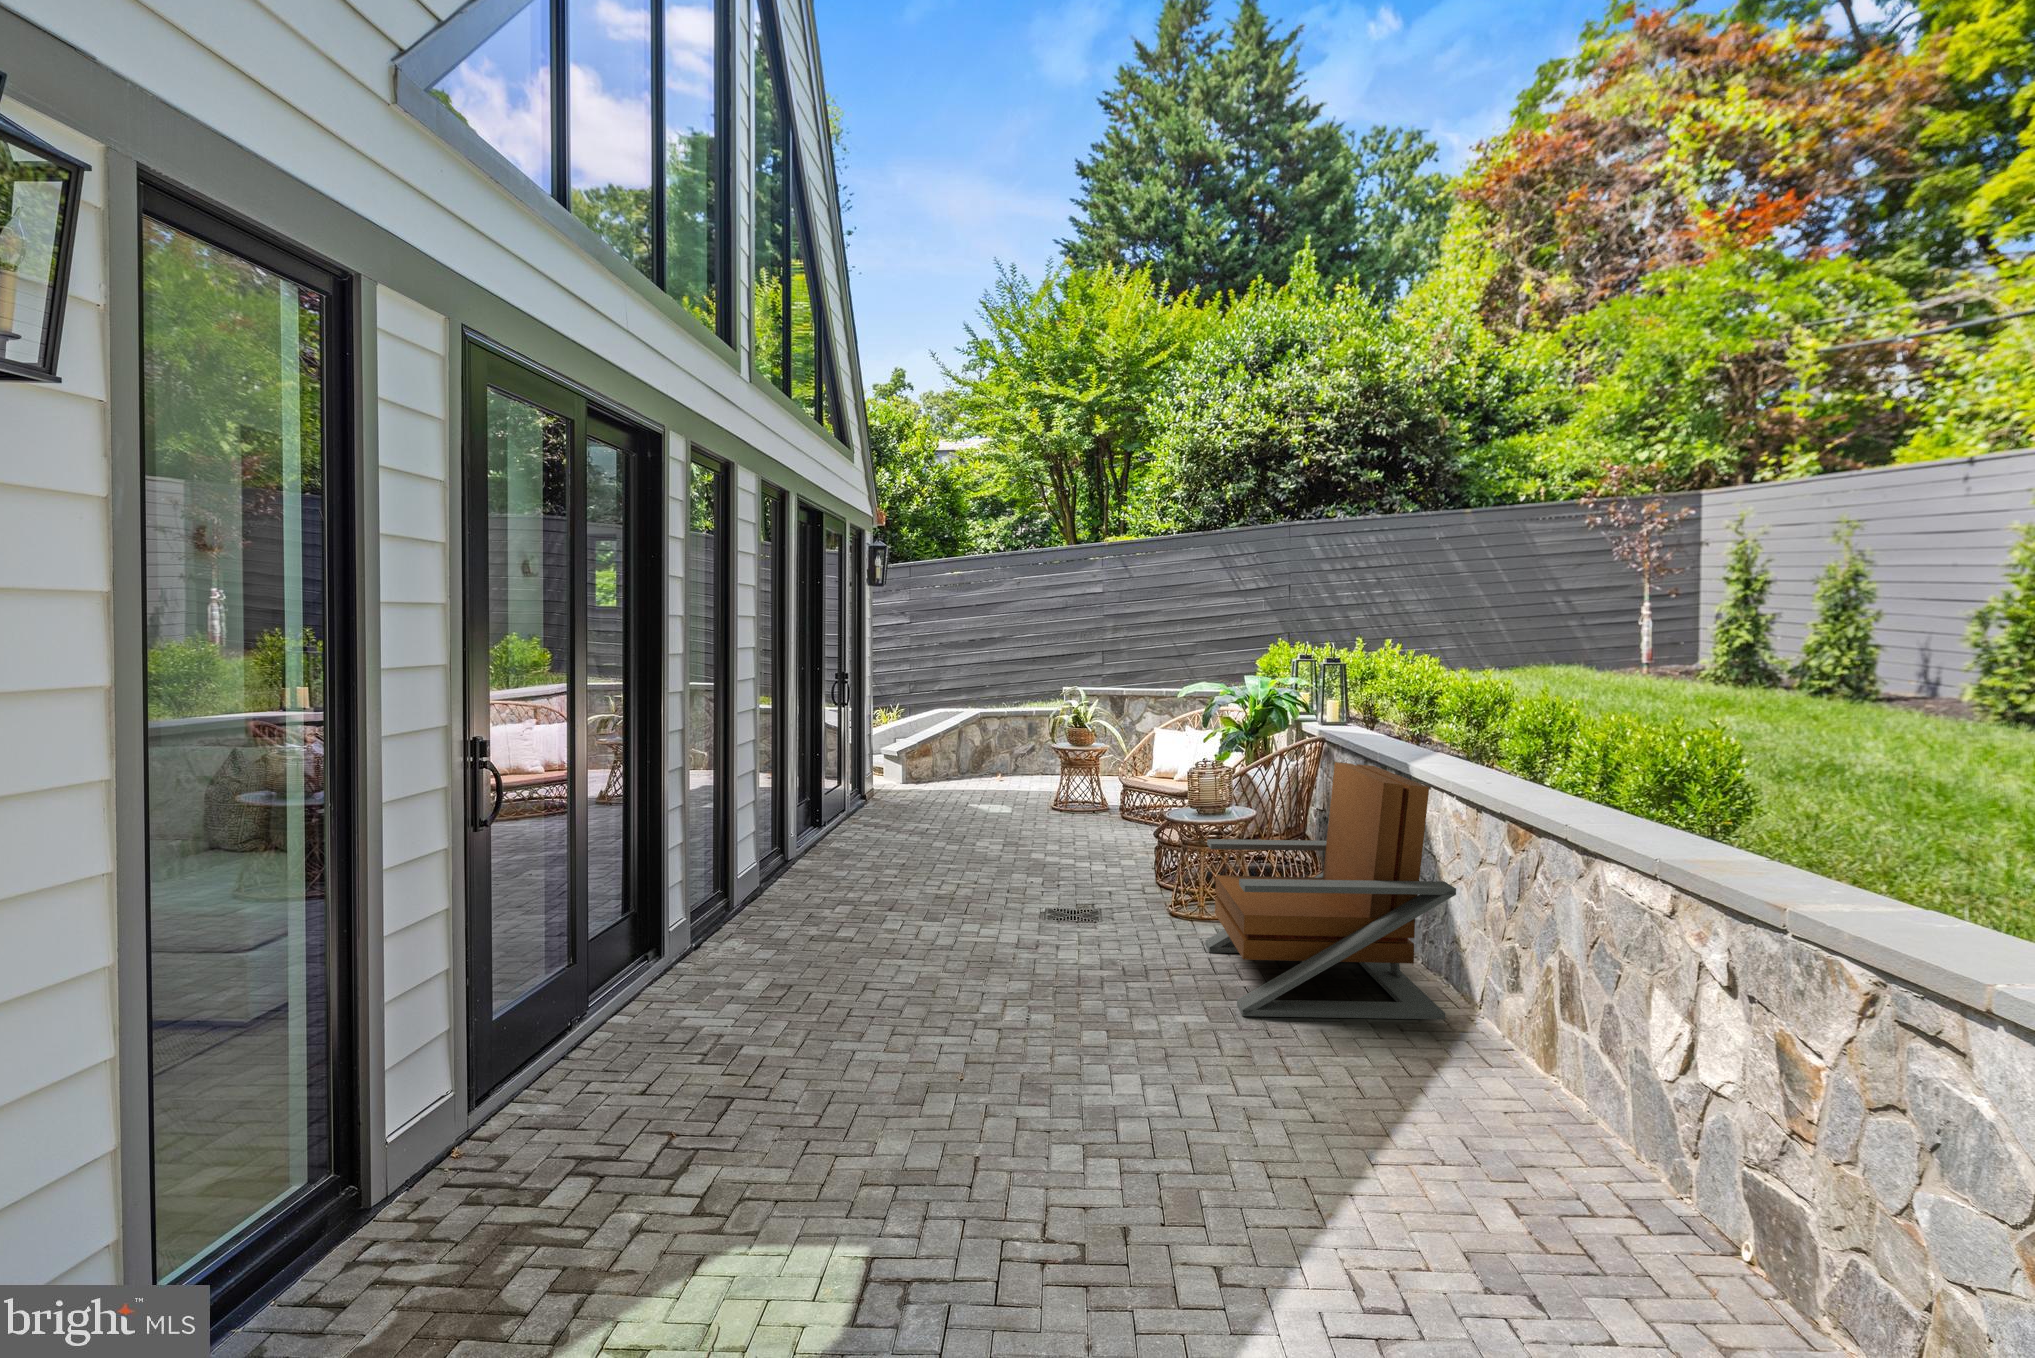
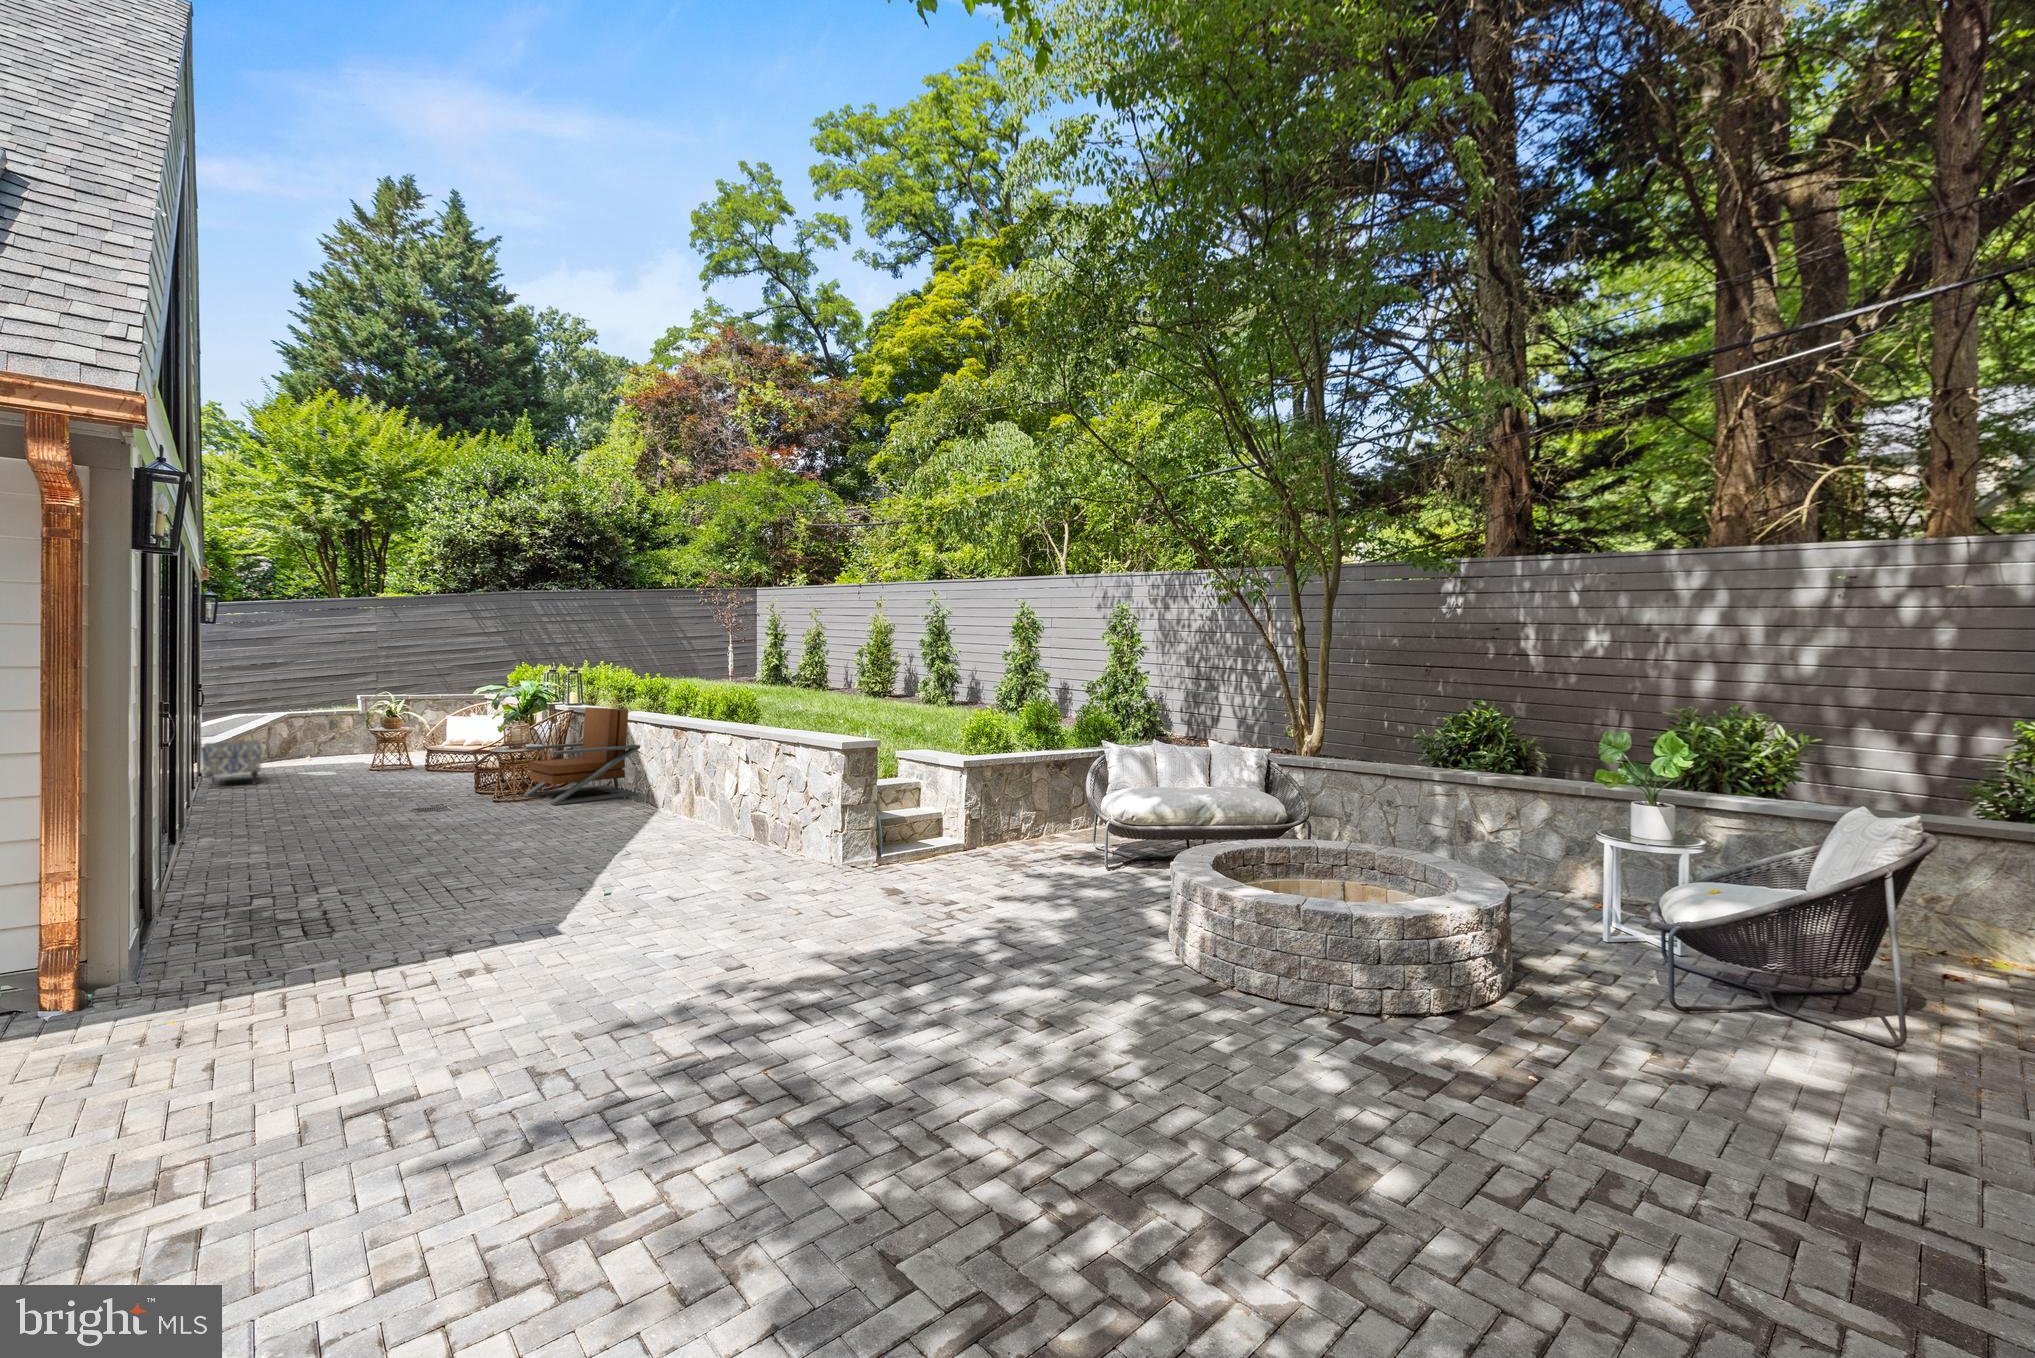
bench: none [865,740,940,810] -> present [202,740,261,787]

